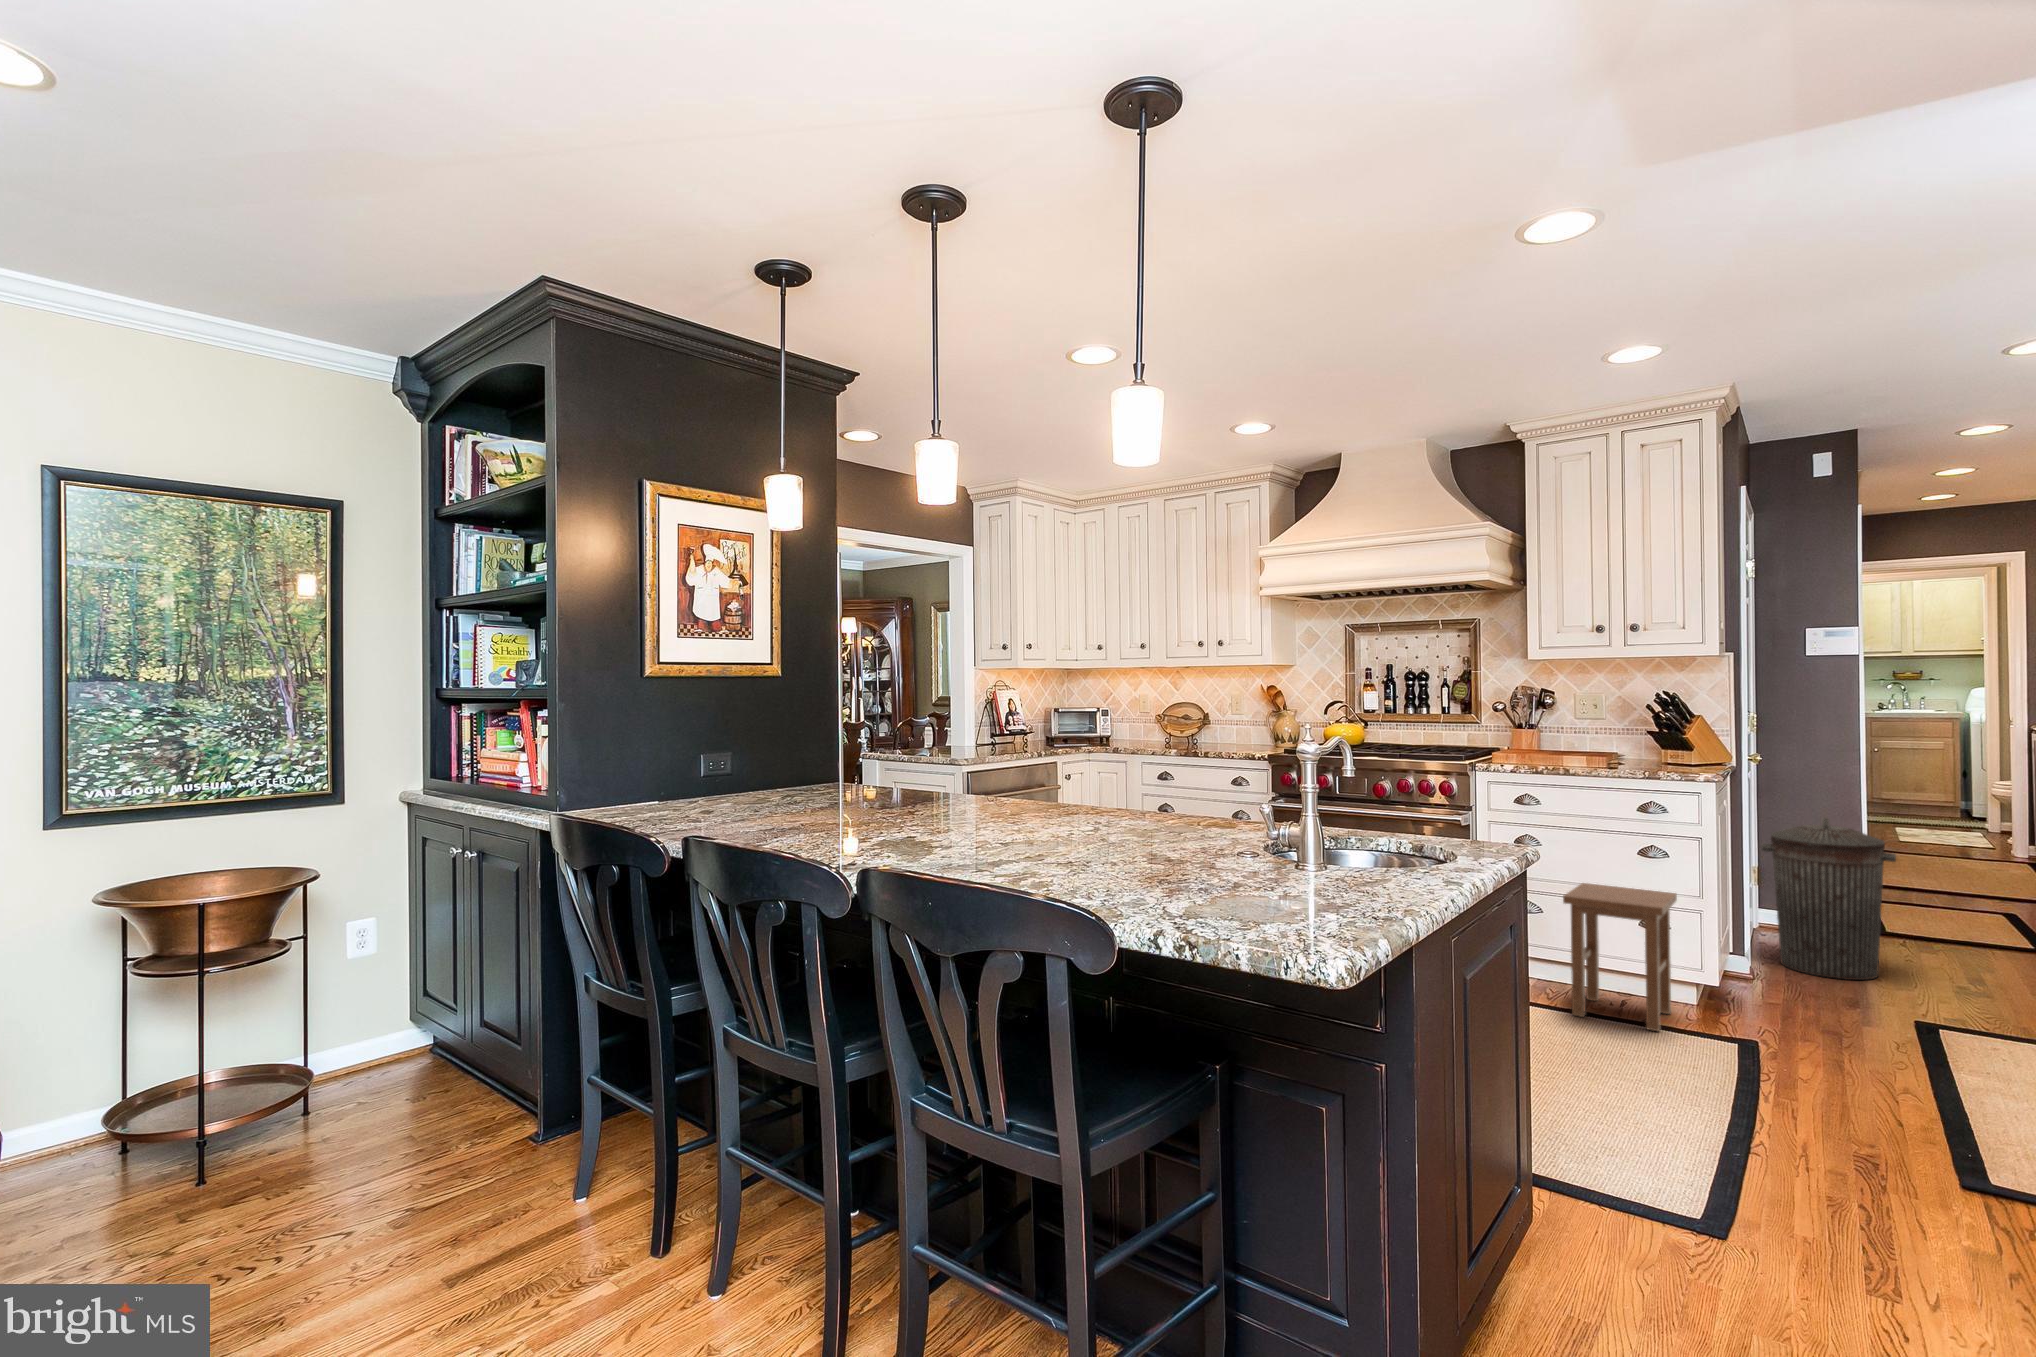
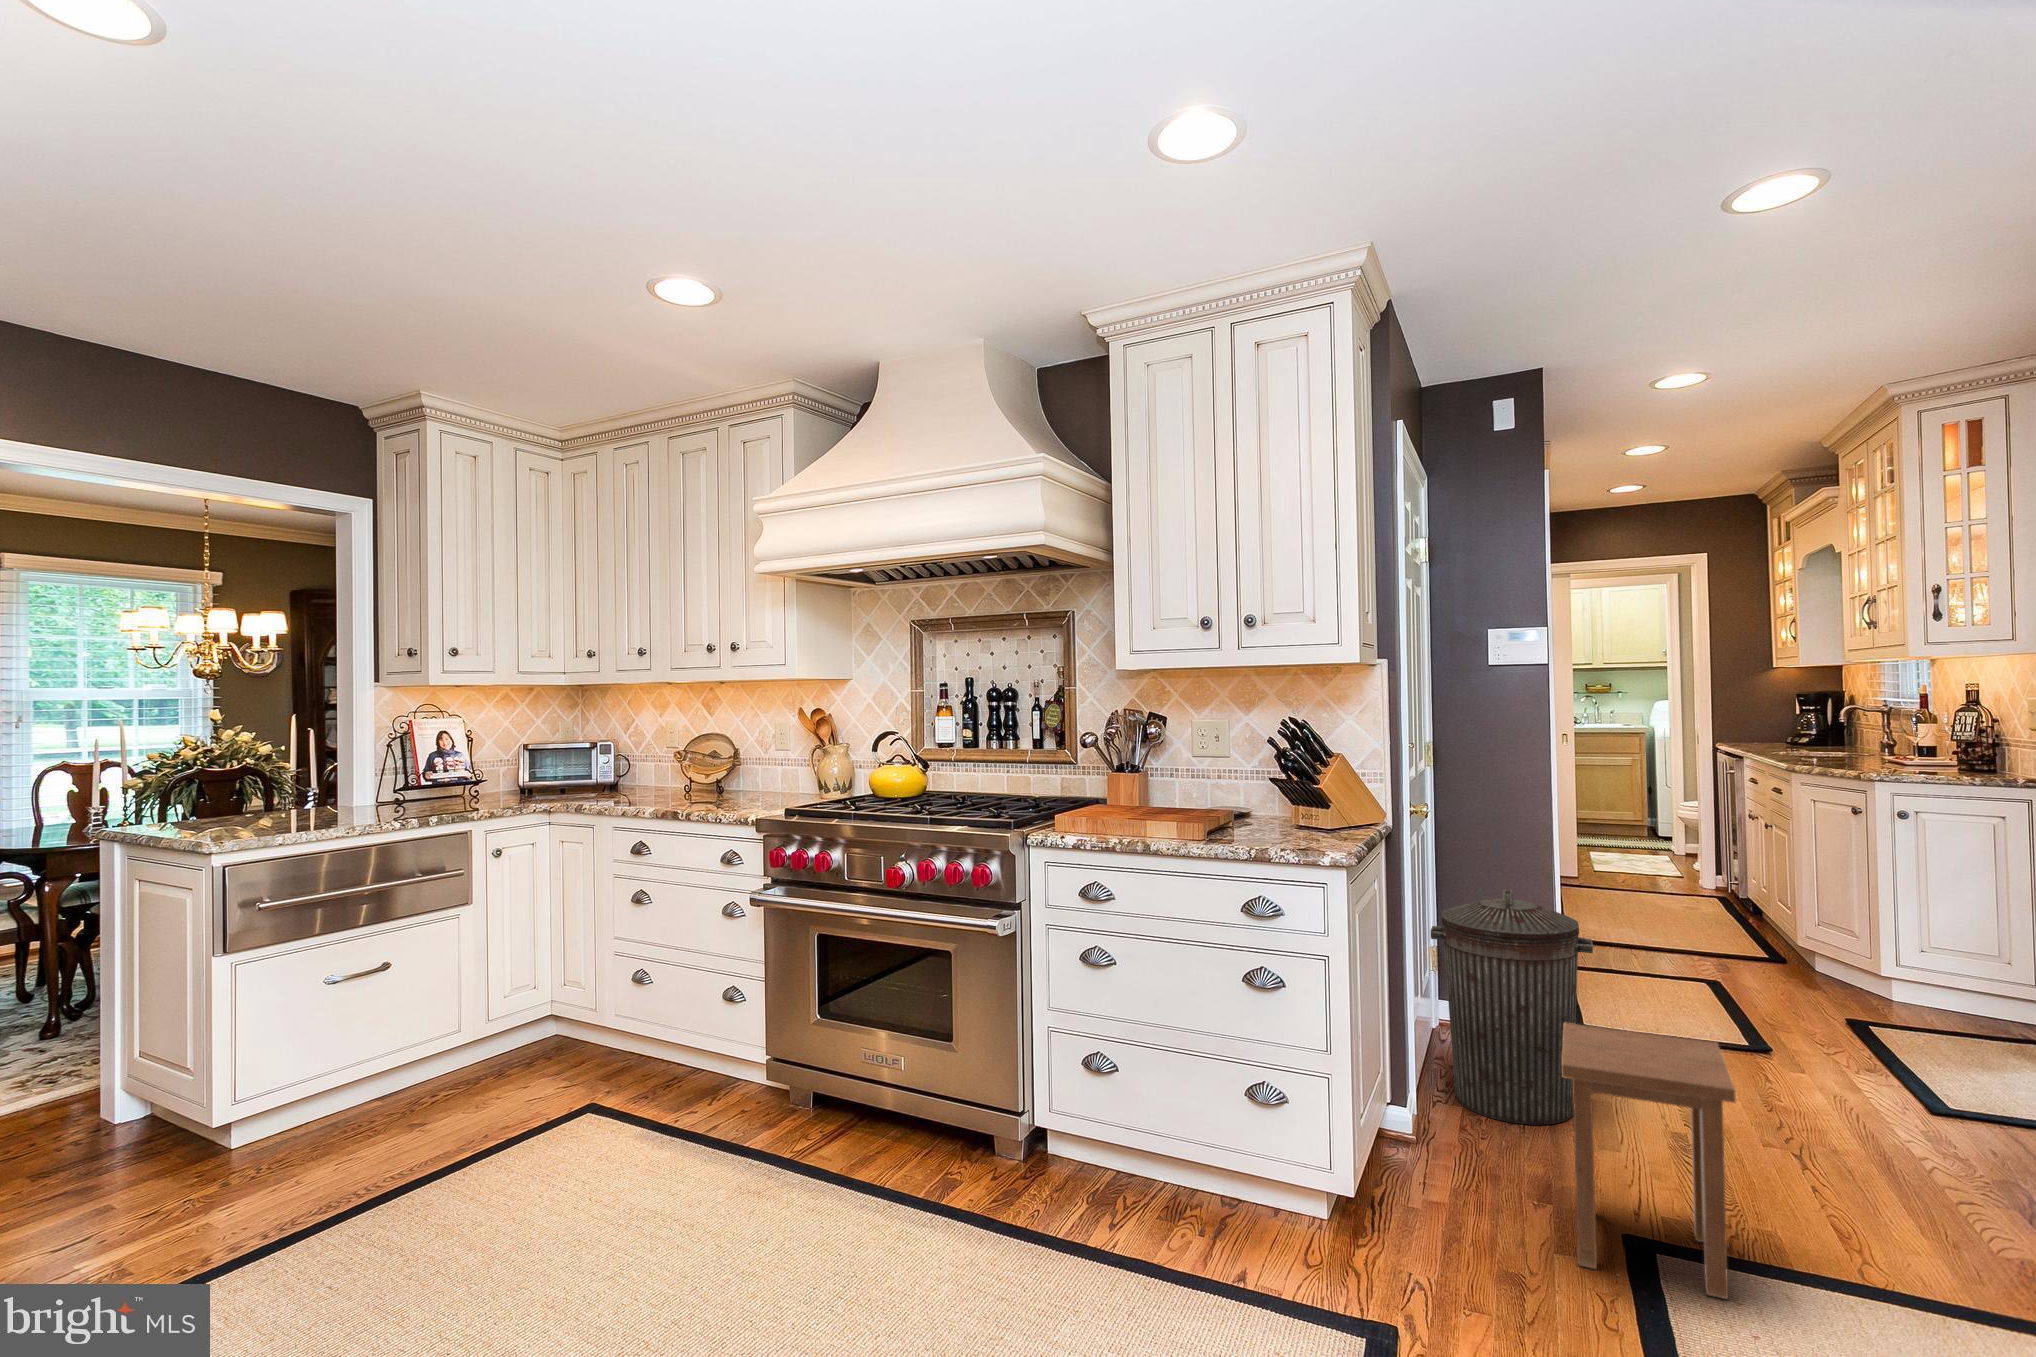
stool: present [1563,883,1677,1031] -> present [1562,1023,1736,1299]

